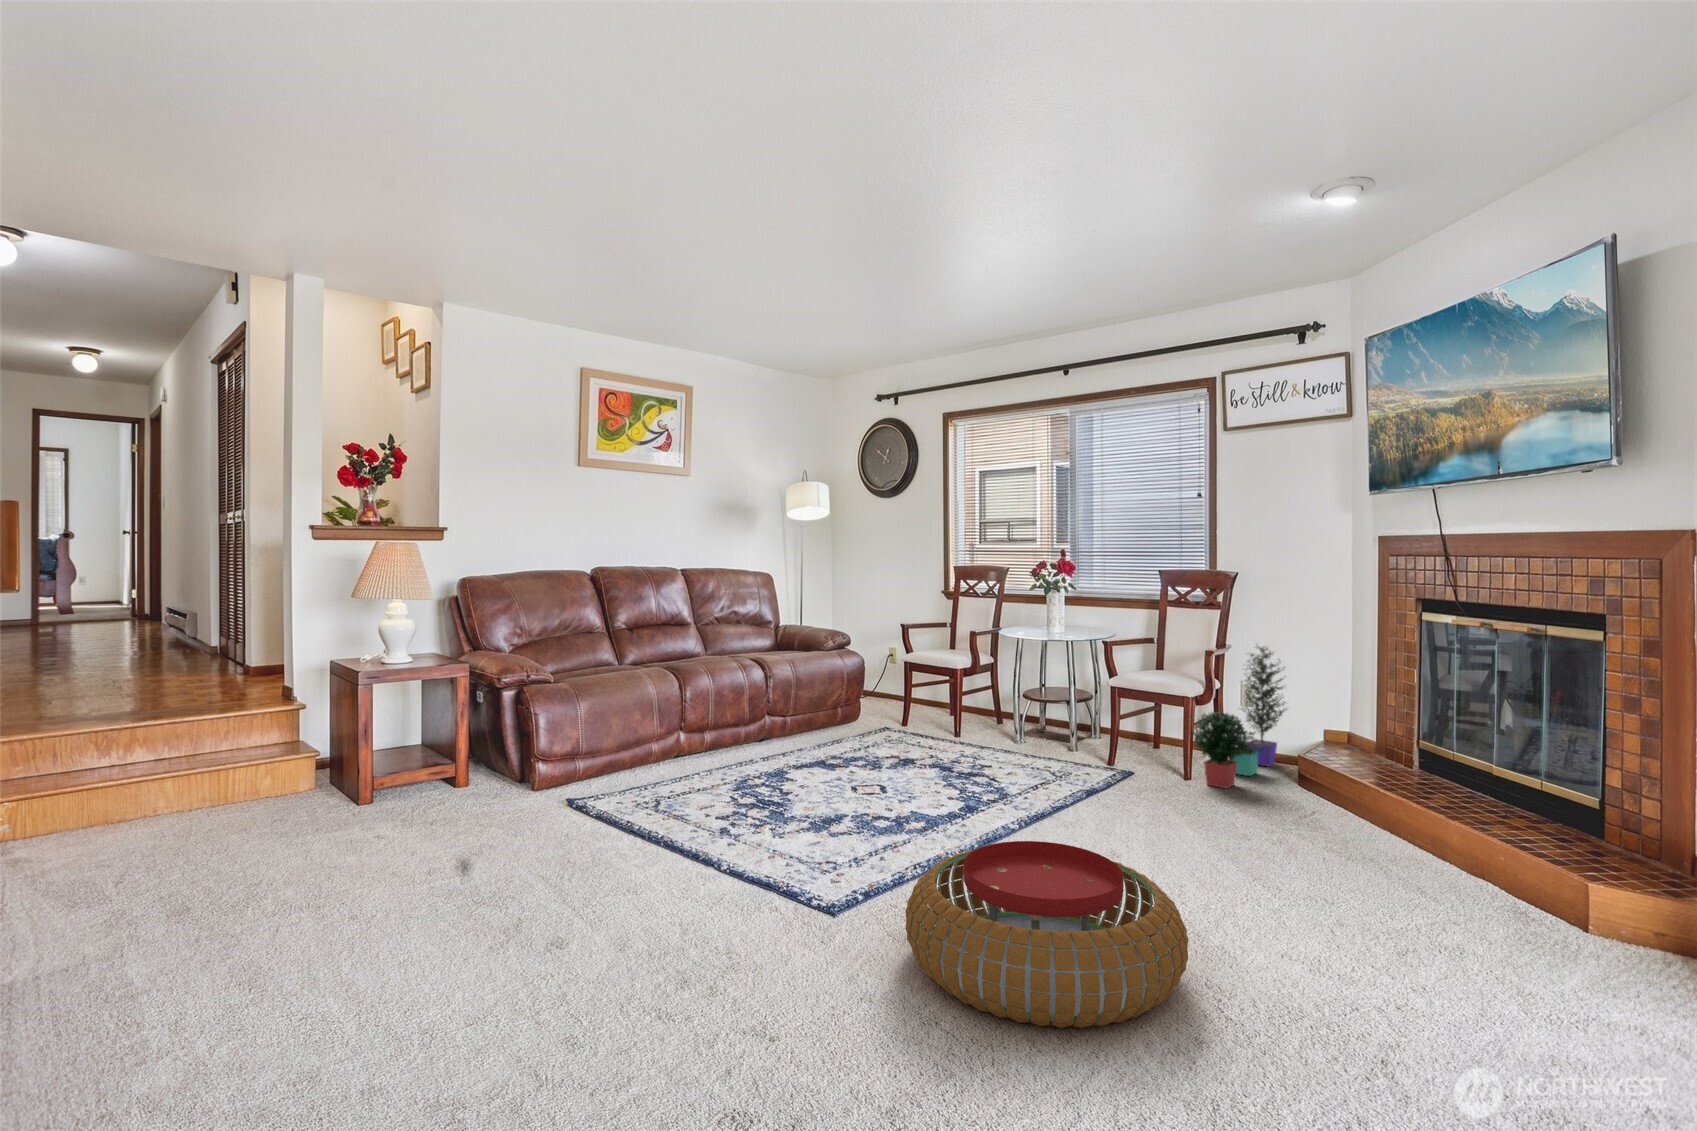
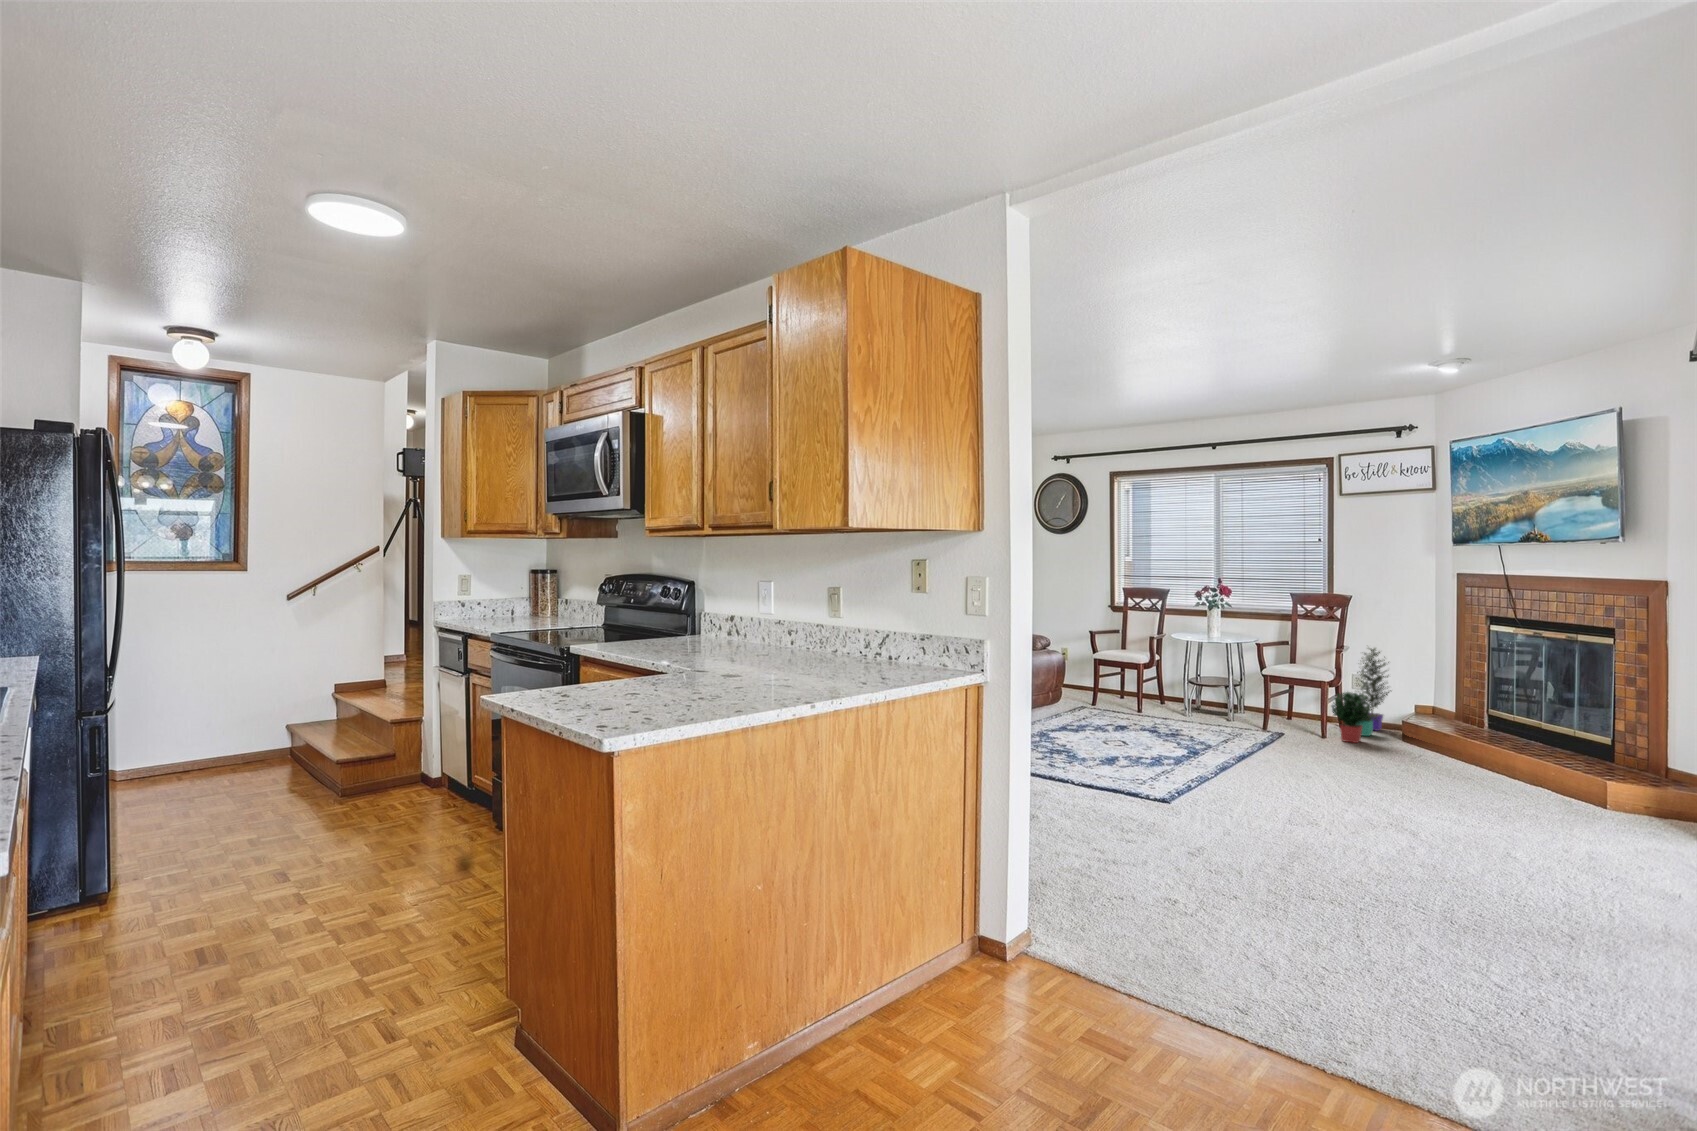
pouf: present [905,841,1188,1028] -> none [1225,757,1393,840]

